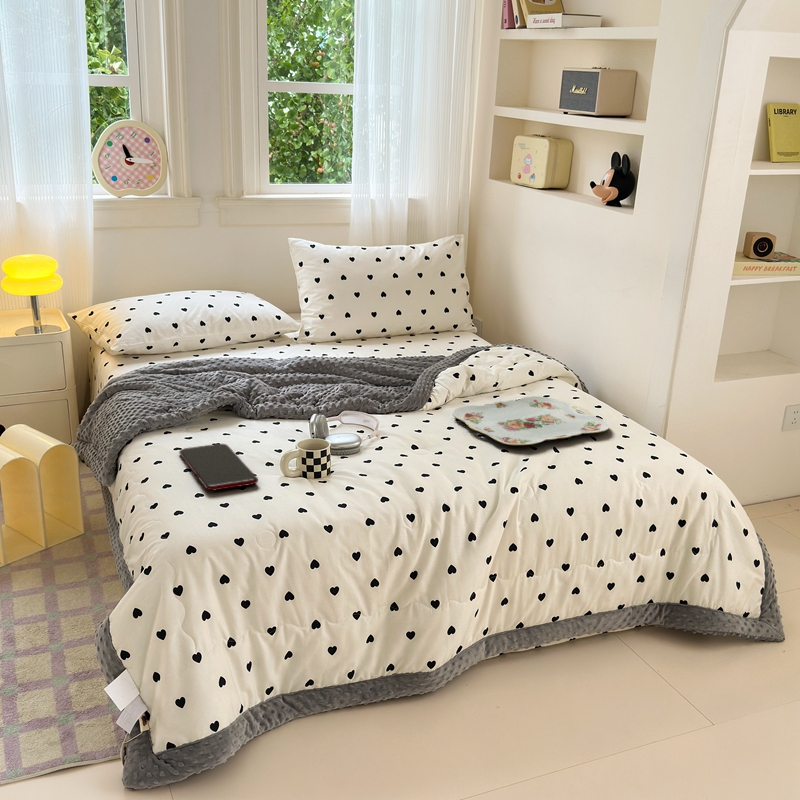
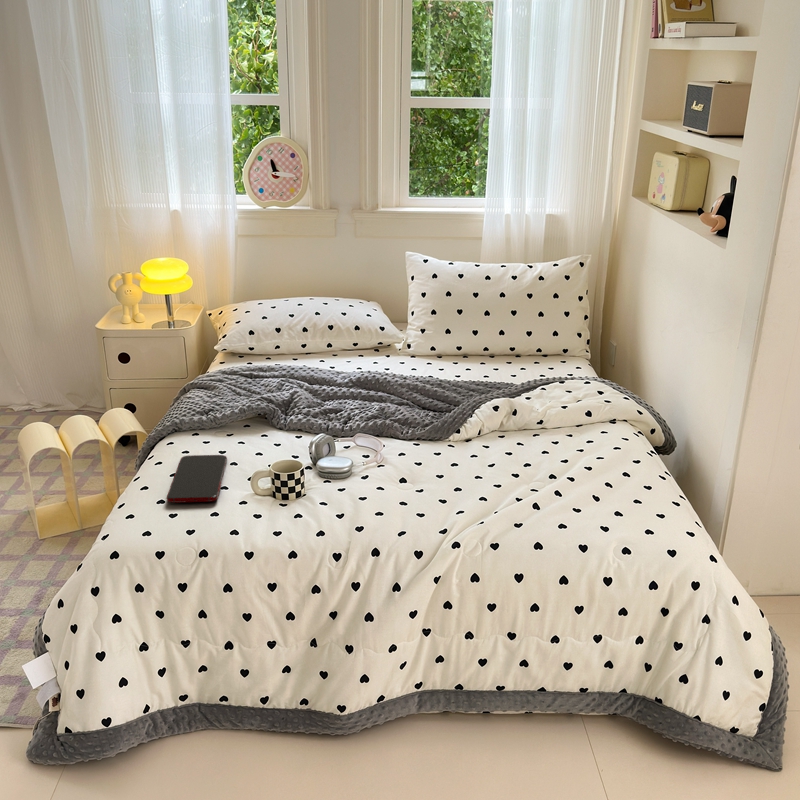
serving tray: present [453,396,609,445] -> none [465,440,626,498]

